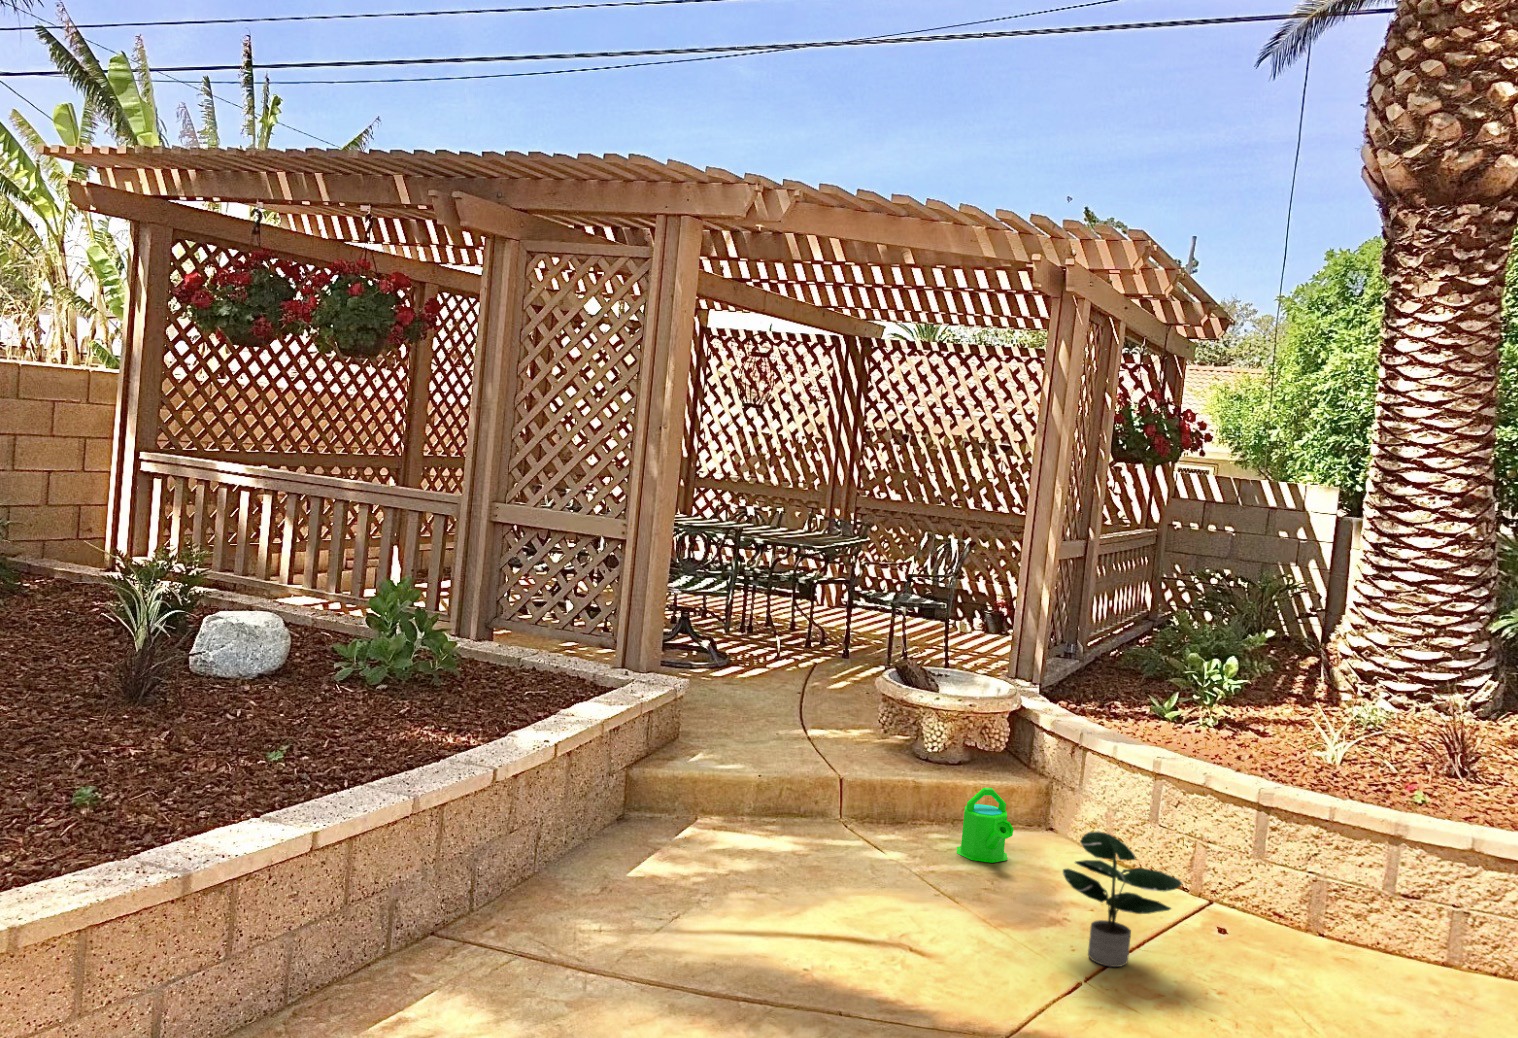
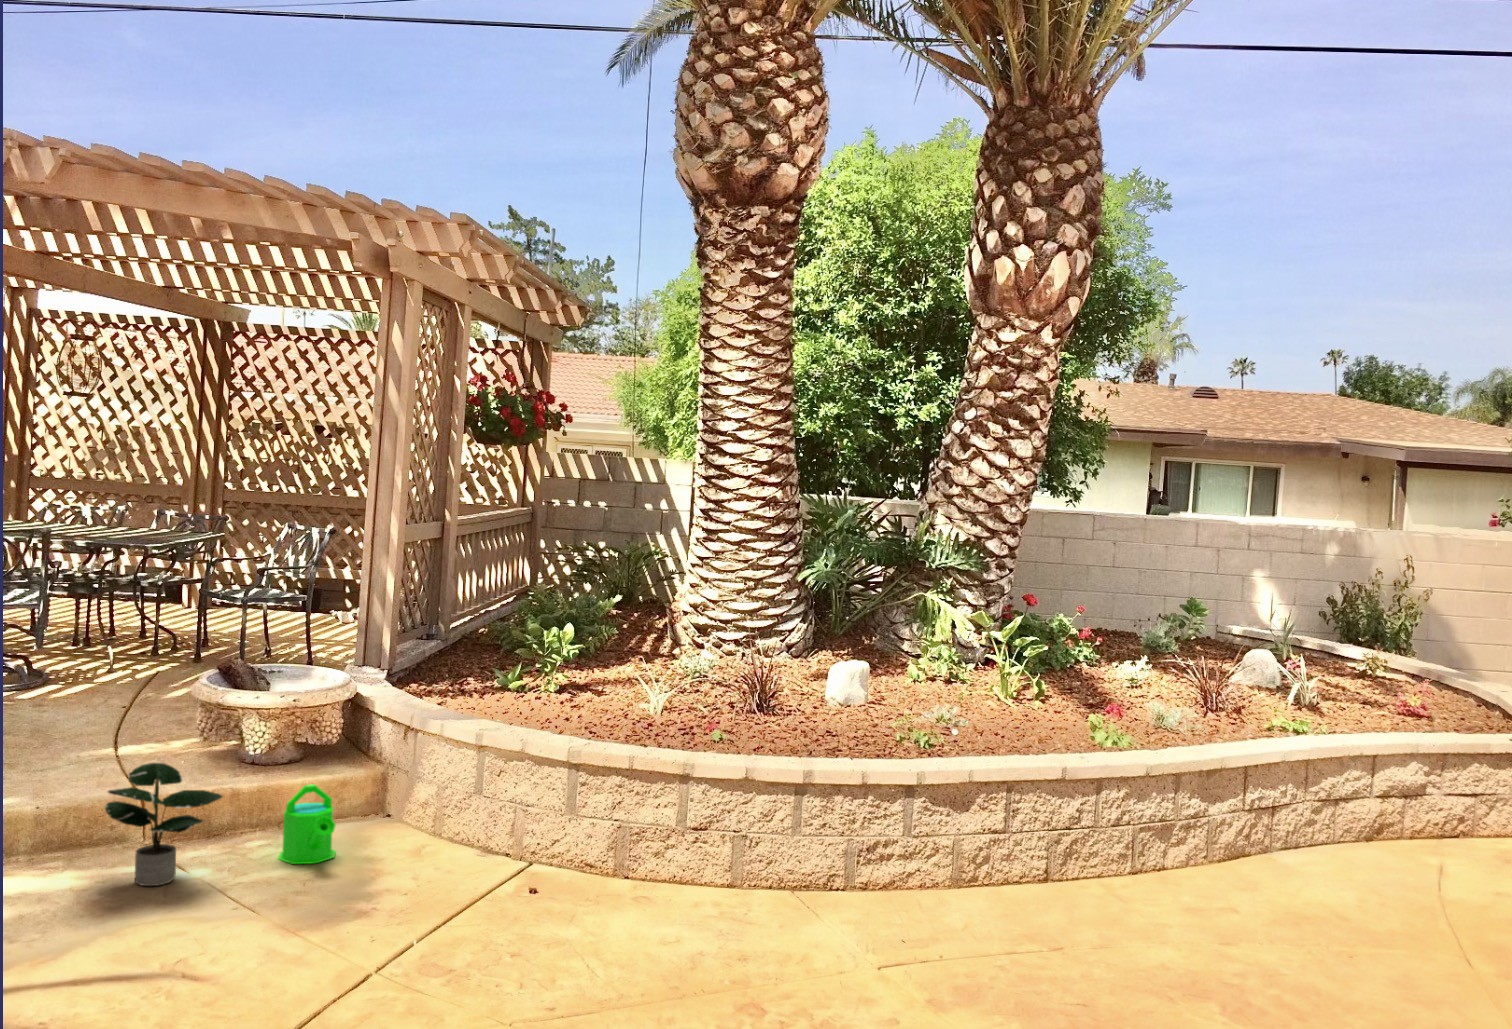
potted plant: present [1063,832,1182,967] -> present [105,763,222,886]

